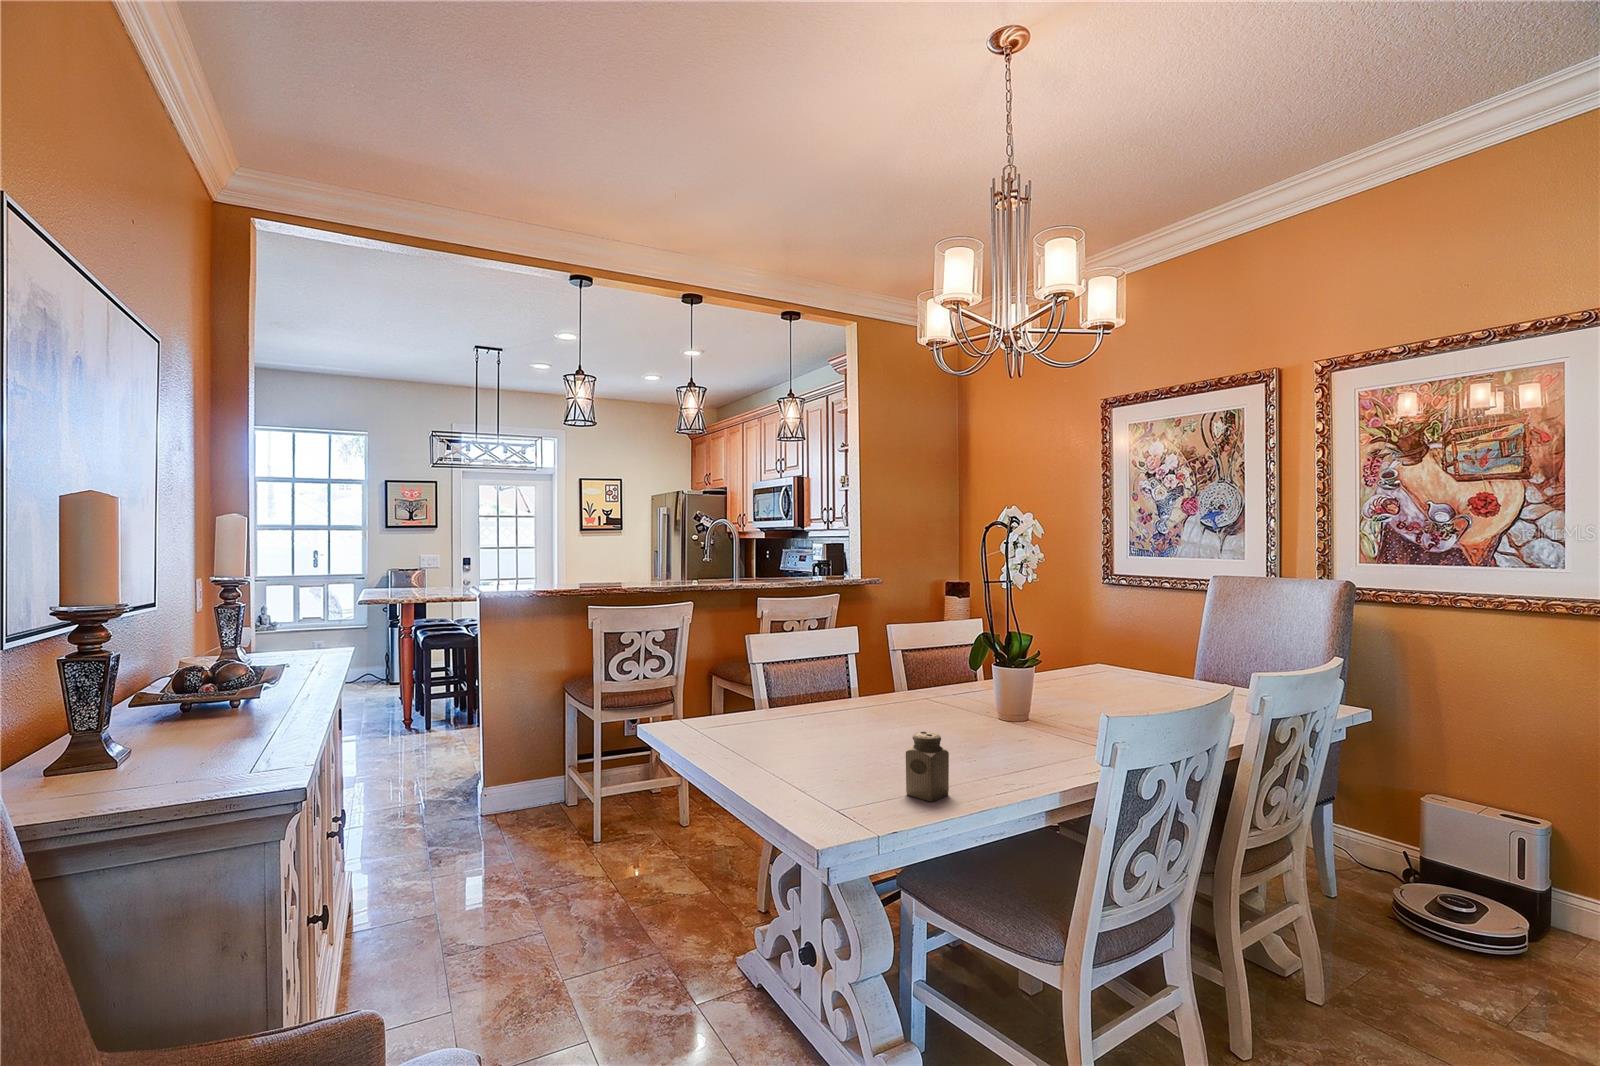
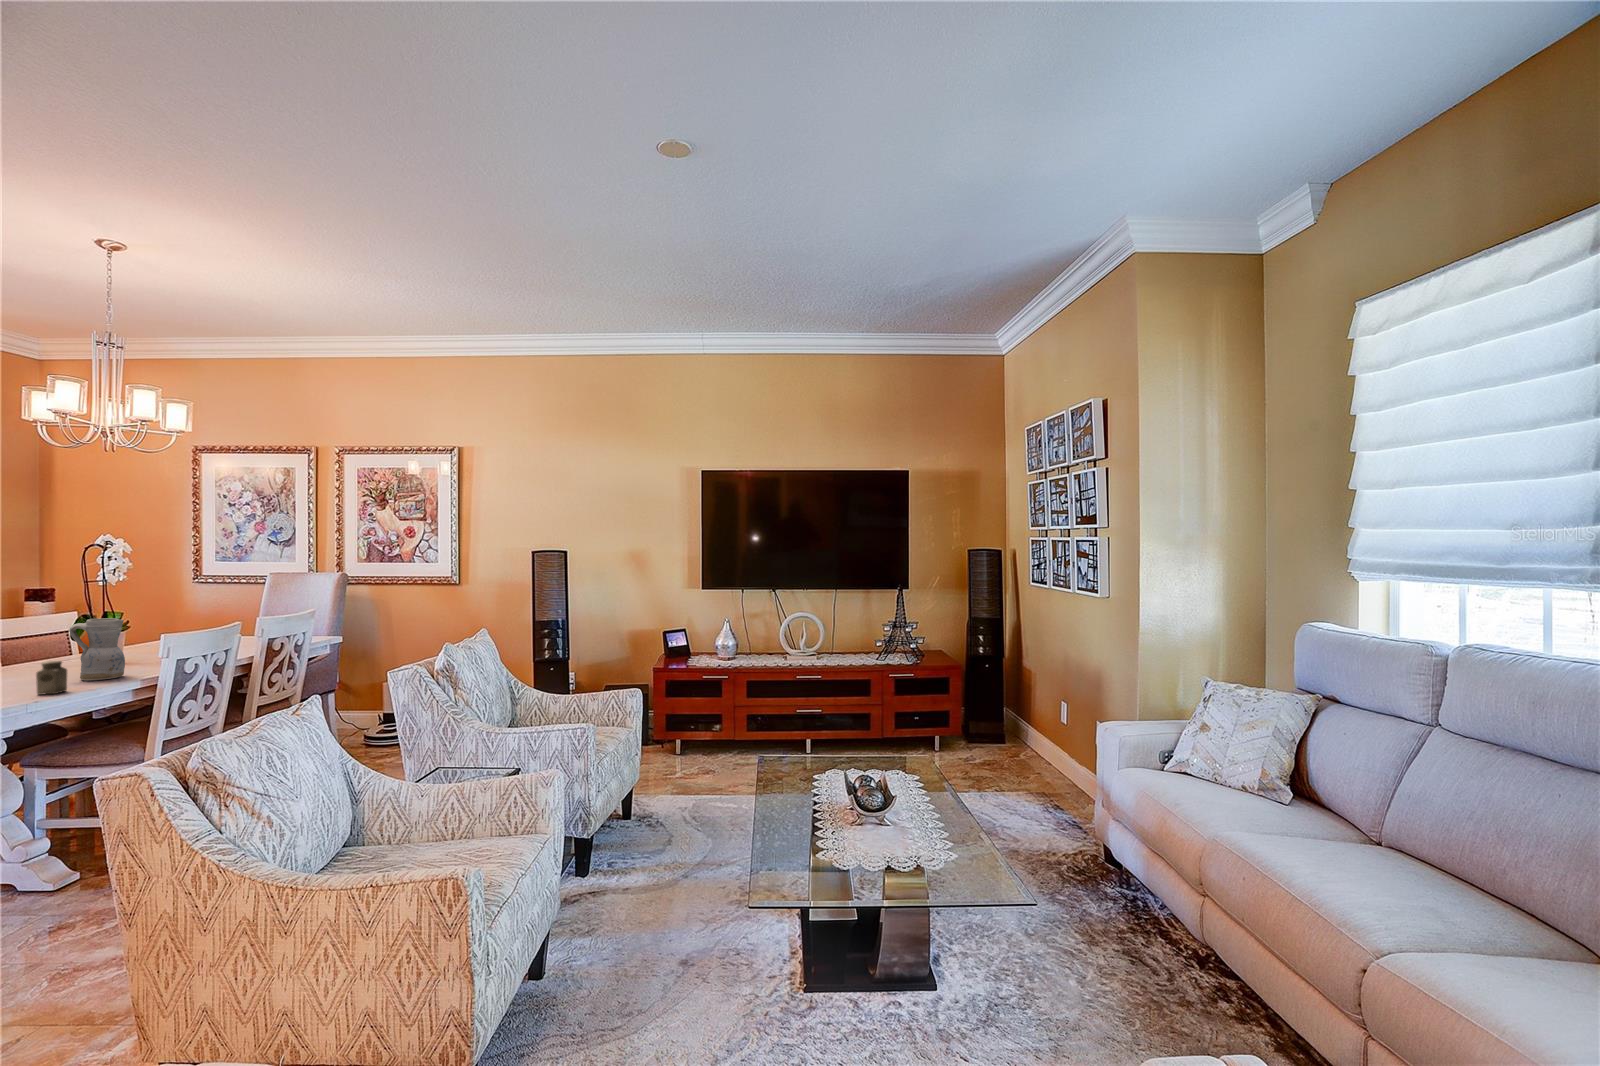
ceramic pitcher: none [959,649,1035,766] -> present [69,618,125,681]

